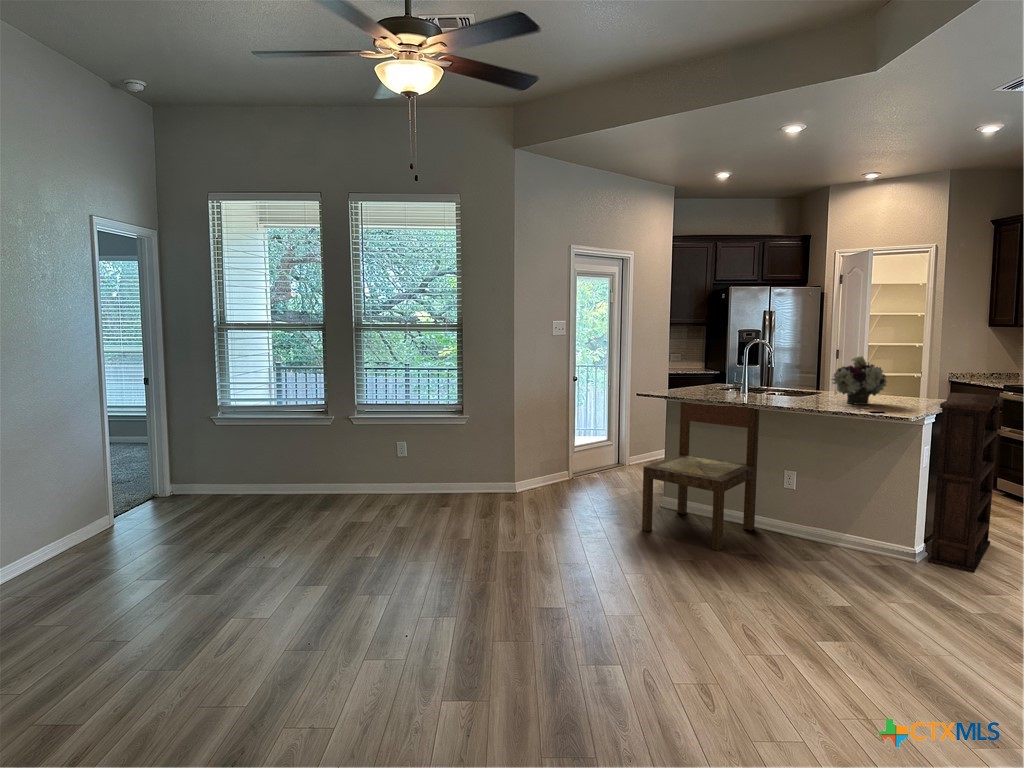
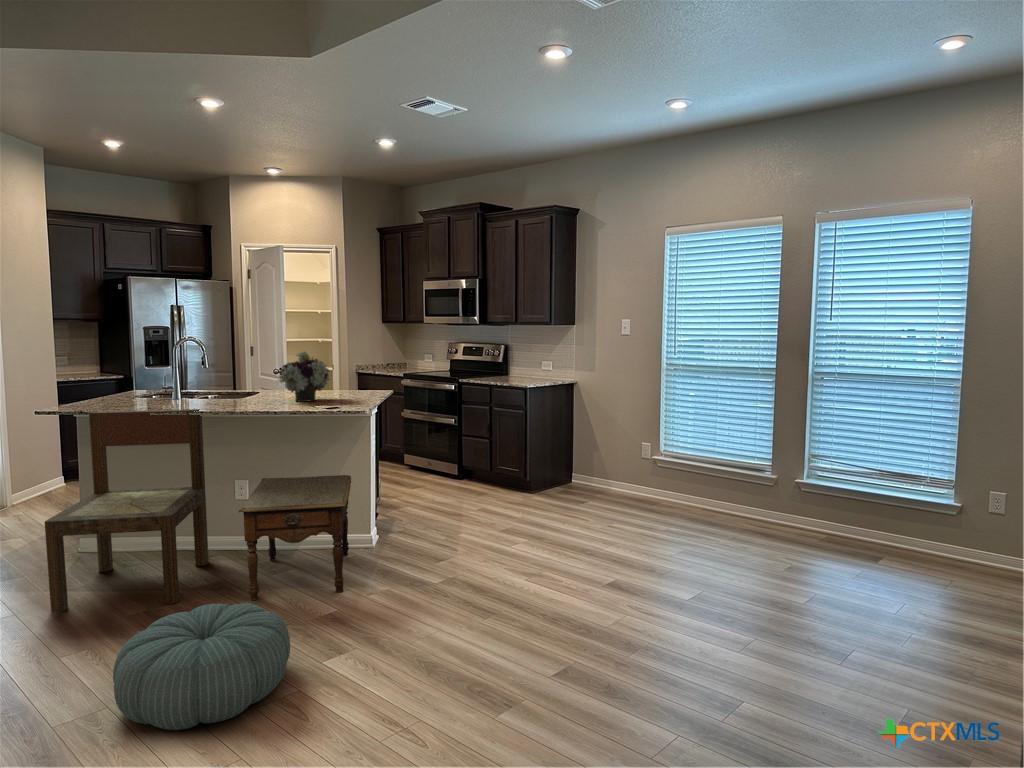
bookshelf: present [928,393,1003,573] -> none [379,381,417,543]
side table: none [772,469,896,591] -> present [239,475,351,600]
pouf: none [655,553,787,644] -> present [113,603,290,730]

